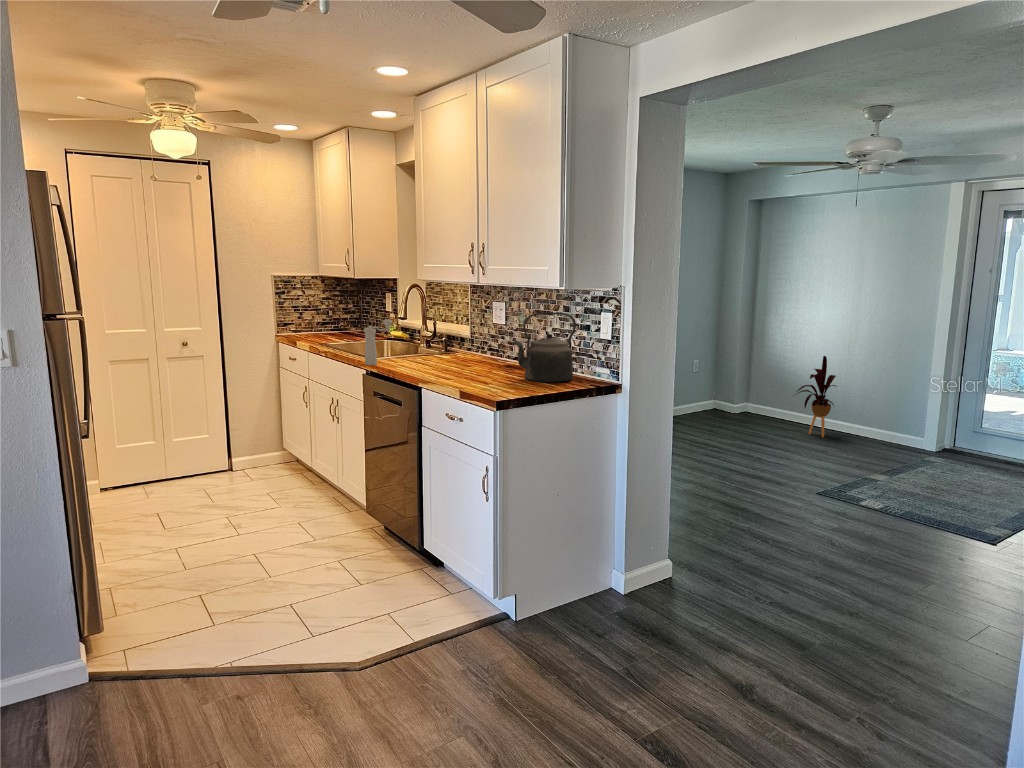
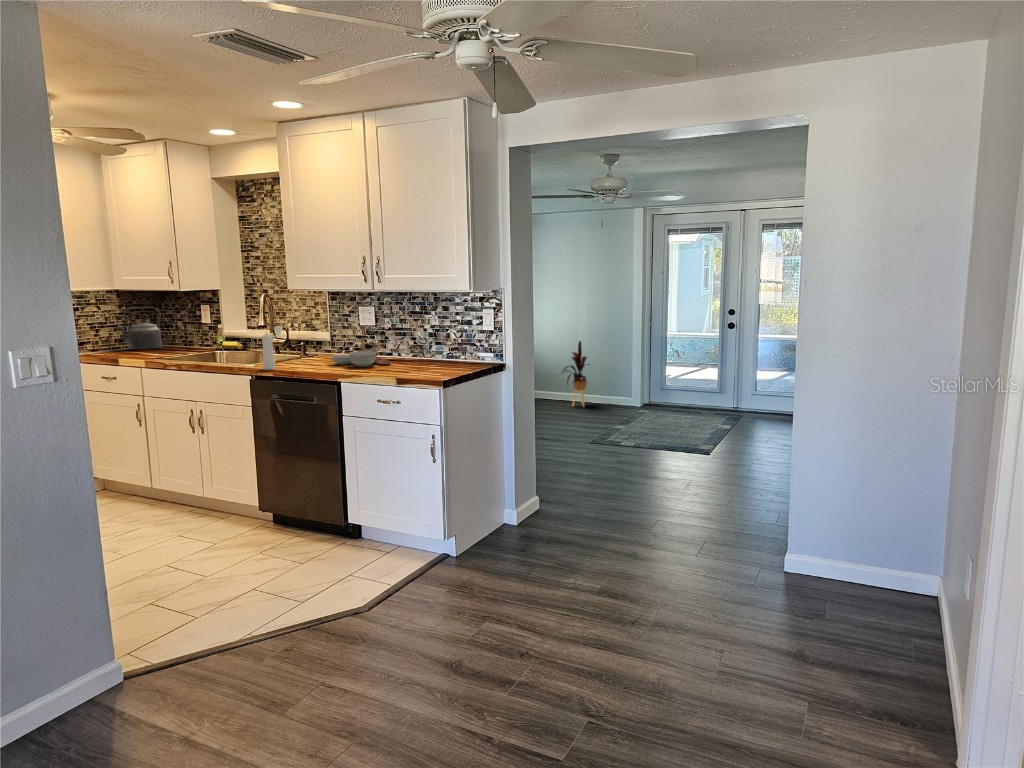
kettle: present [514,312,576,382] -> present [118,307,163,350]
cutting board: none [440,340,502,371] -> present [331,340,391,366]

